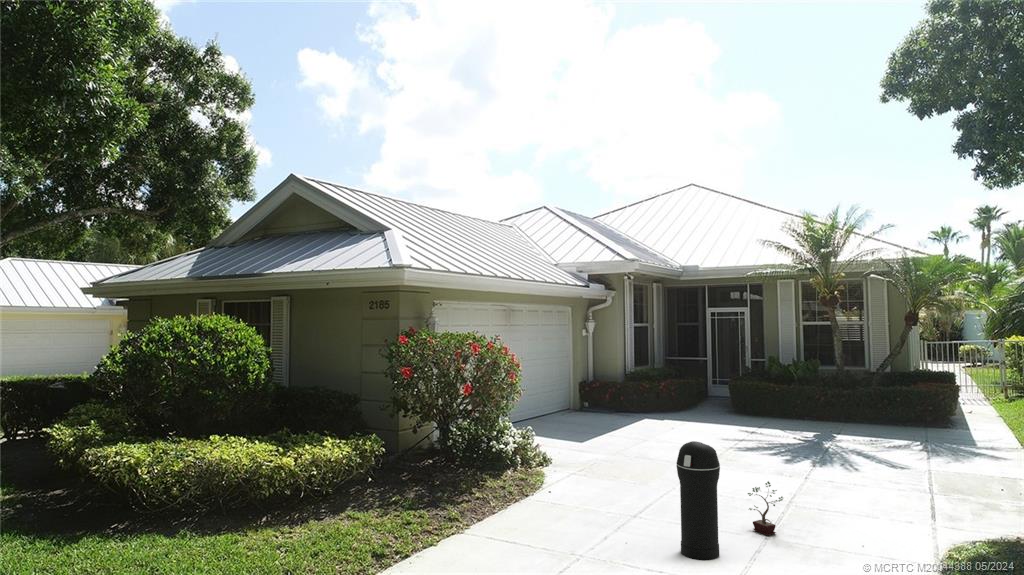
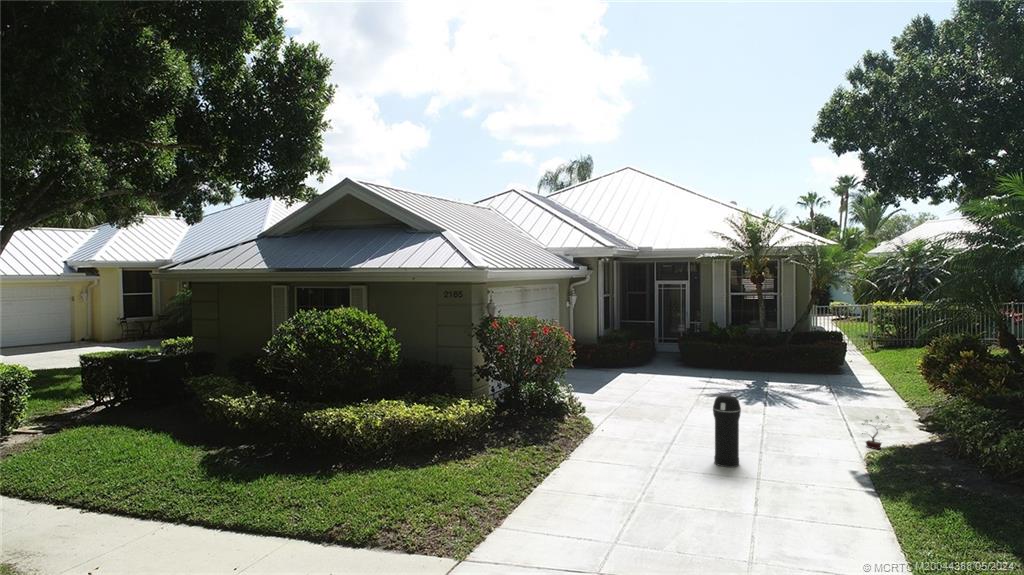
potted plant: present [748,481,783,535] -> present [862,416,890,449]

